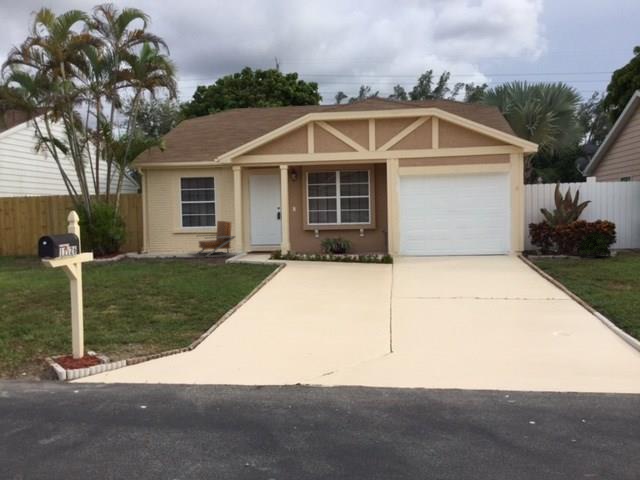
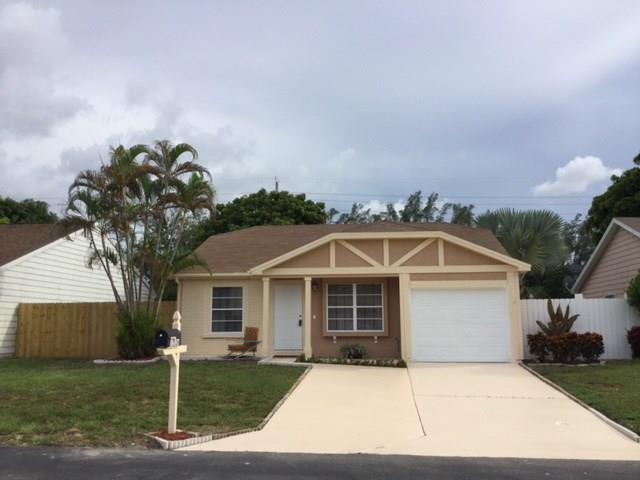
potted plant: present [579,232,610,256] -> none [572,342,600,365]

